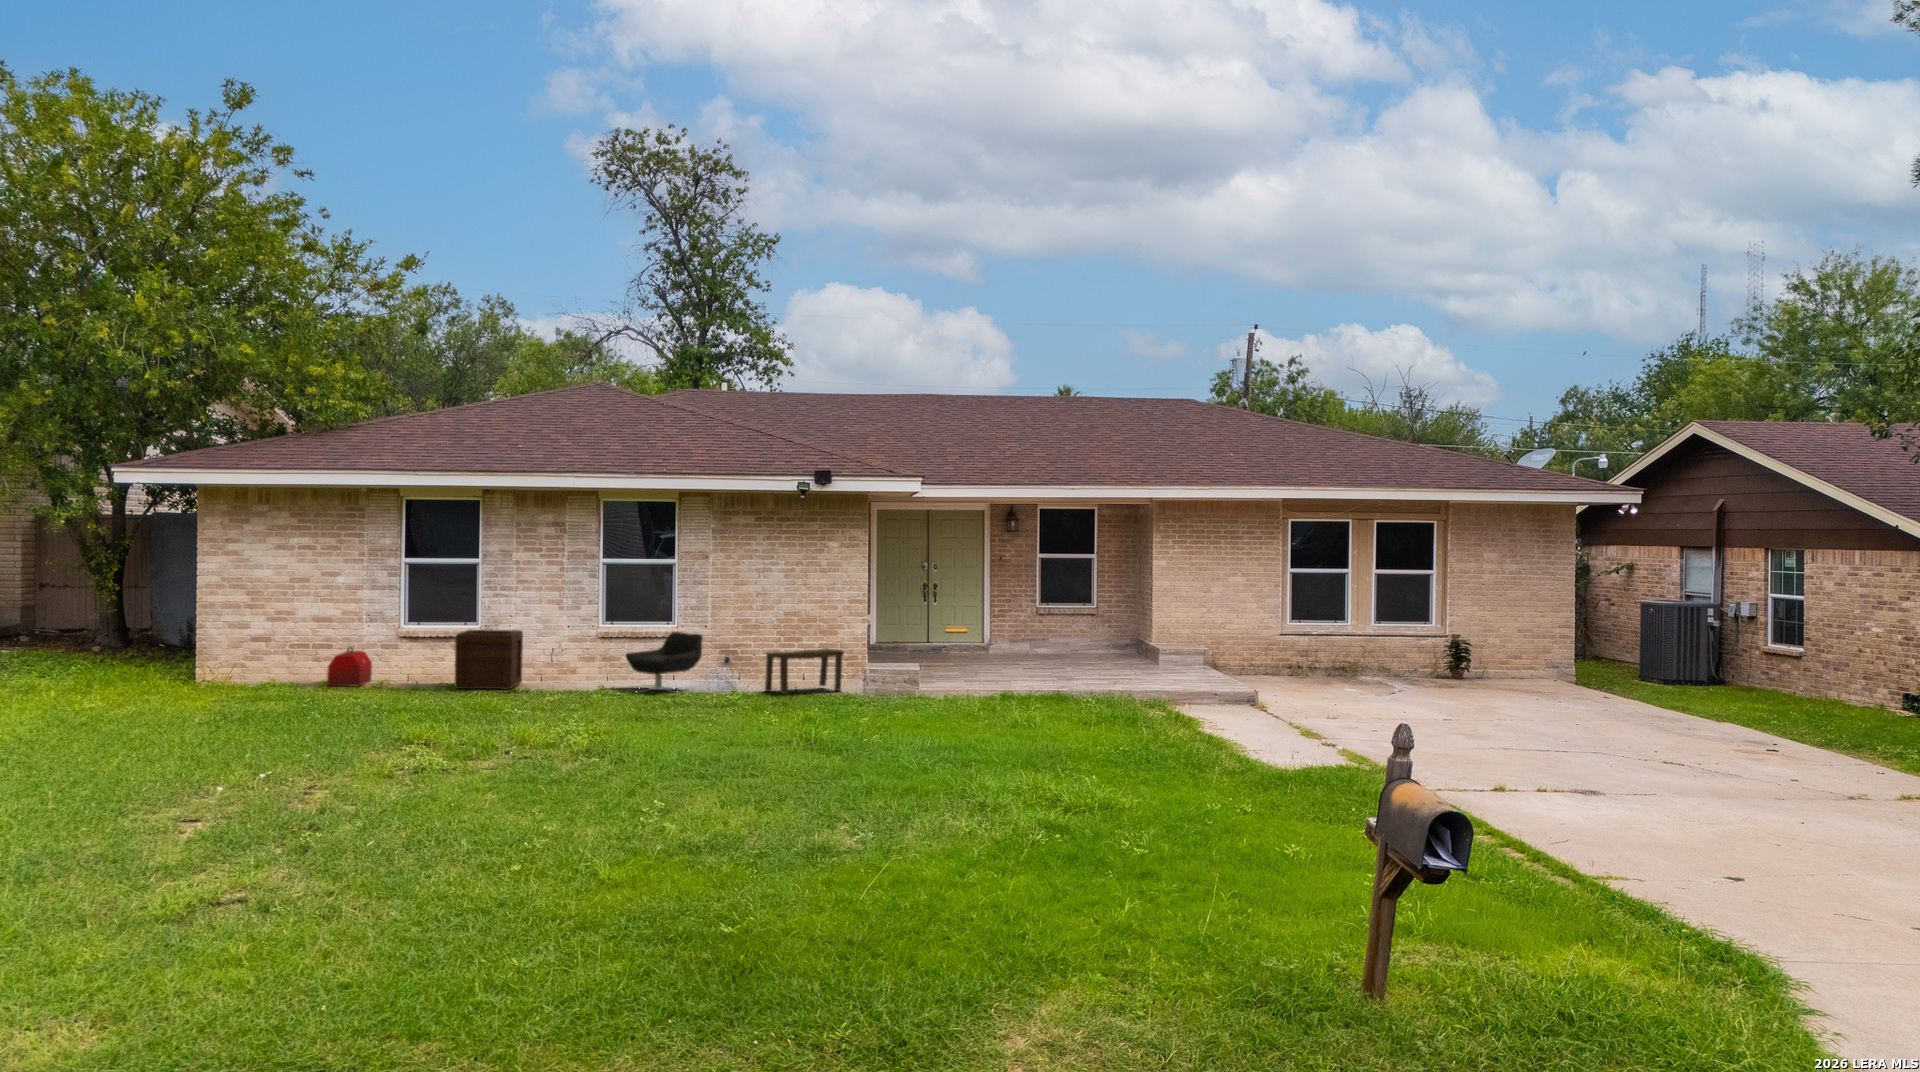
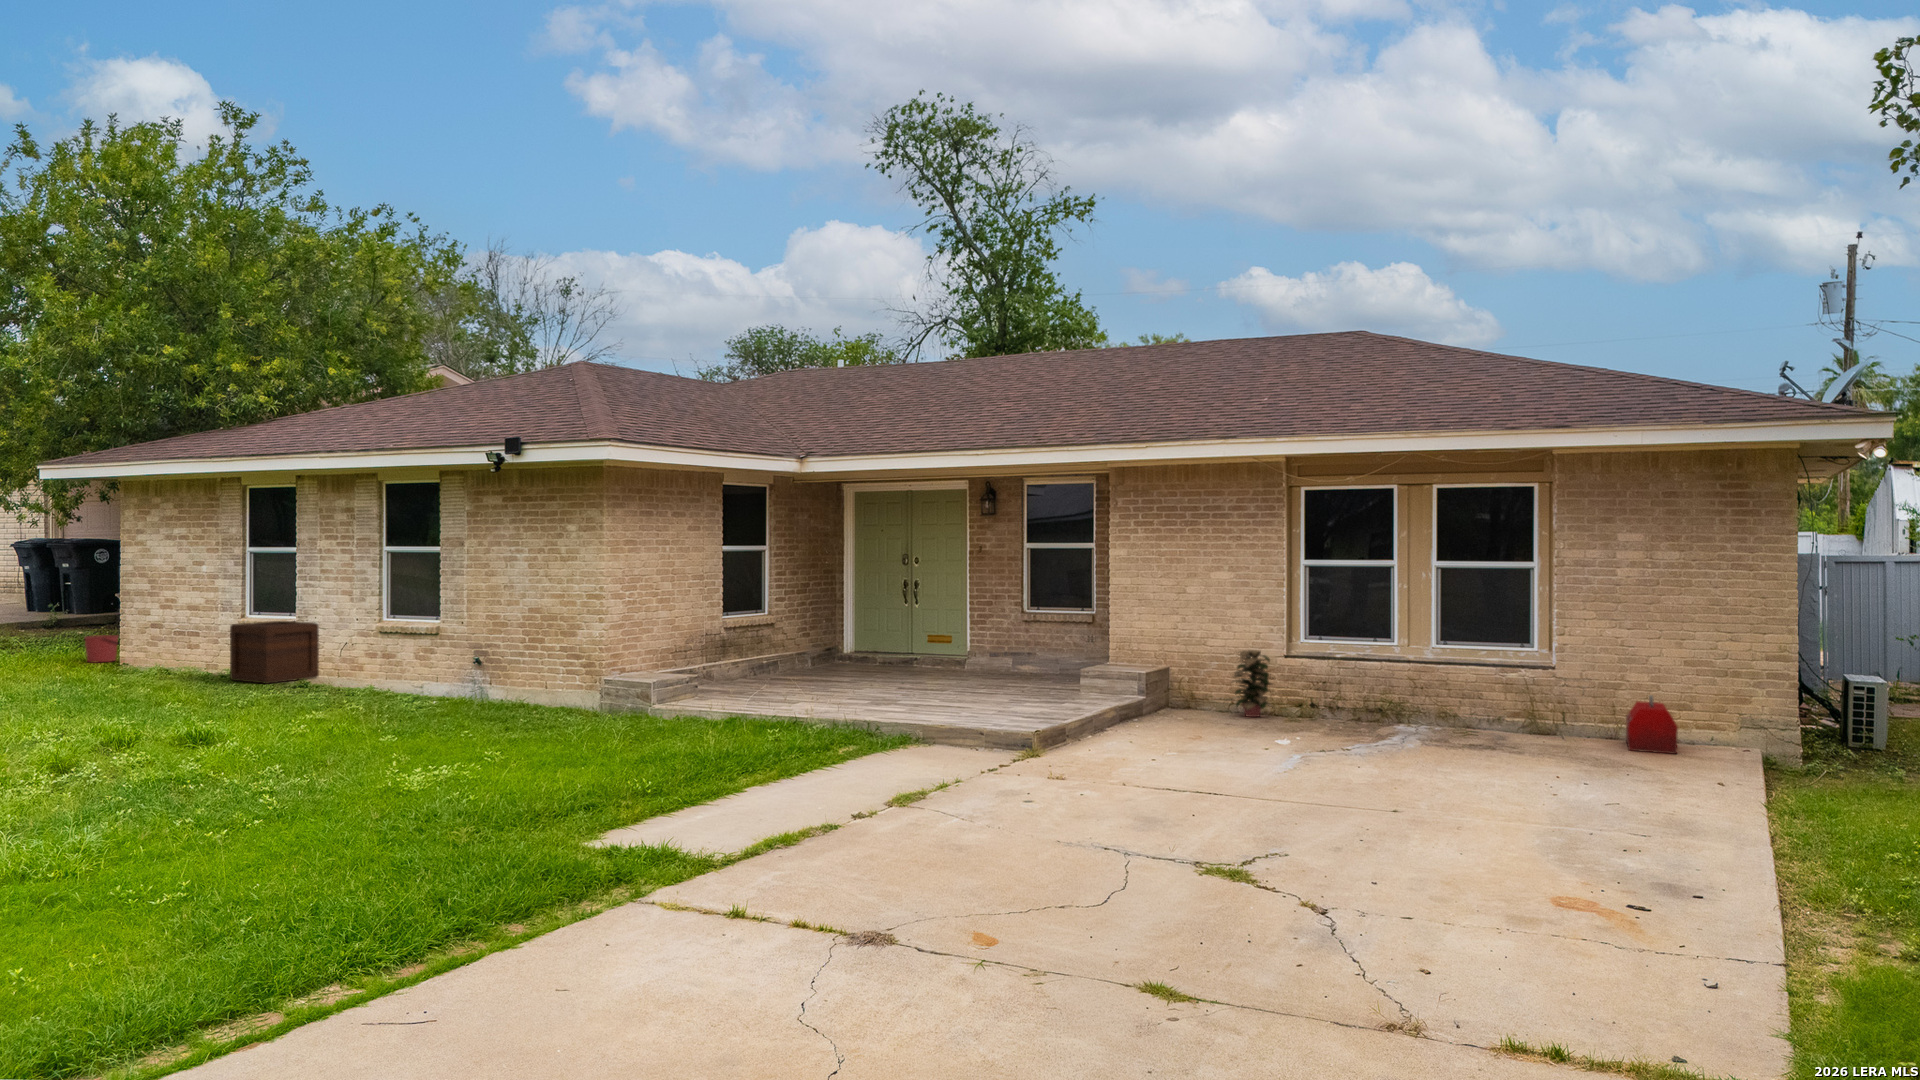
lounge chair: present [626,632,703,691] -> none [352,628,437,696]
decorative plant: present [1442,634,1472,679] -> present [1234,650,1274,717]
toolbox: present [327,646,372,687] -> present [1626,695,1678,754]
bench: present [765,649,844,694] -> none [467,652,564,705]
bucket: none [165,651,203,682] -> present [85,635,118,663]

